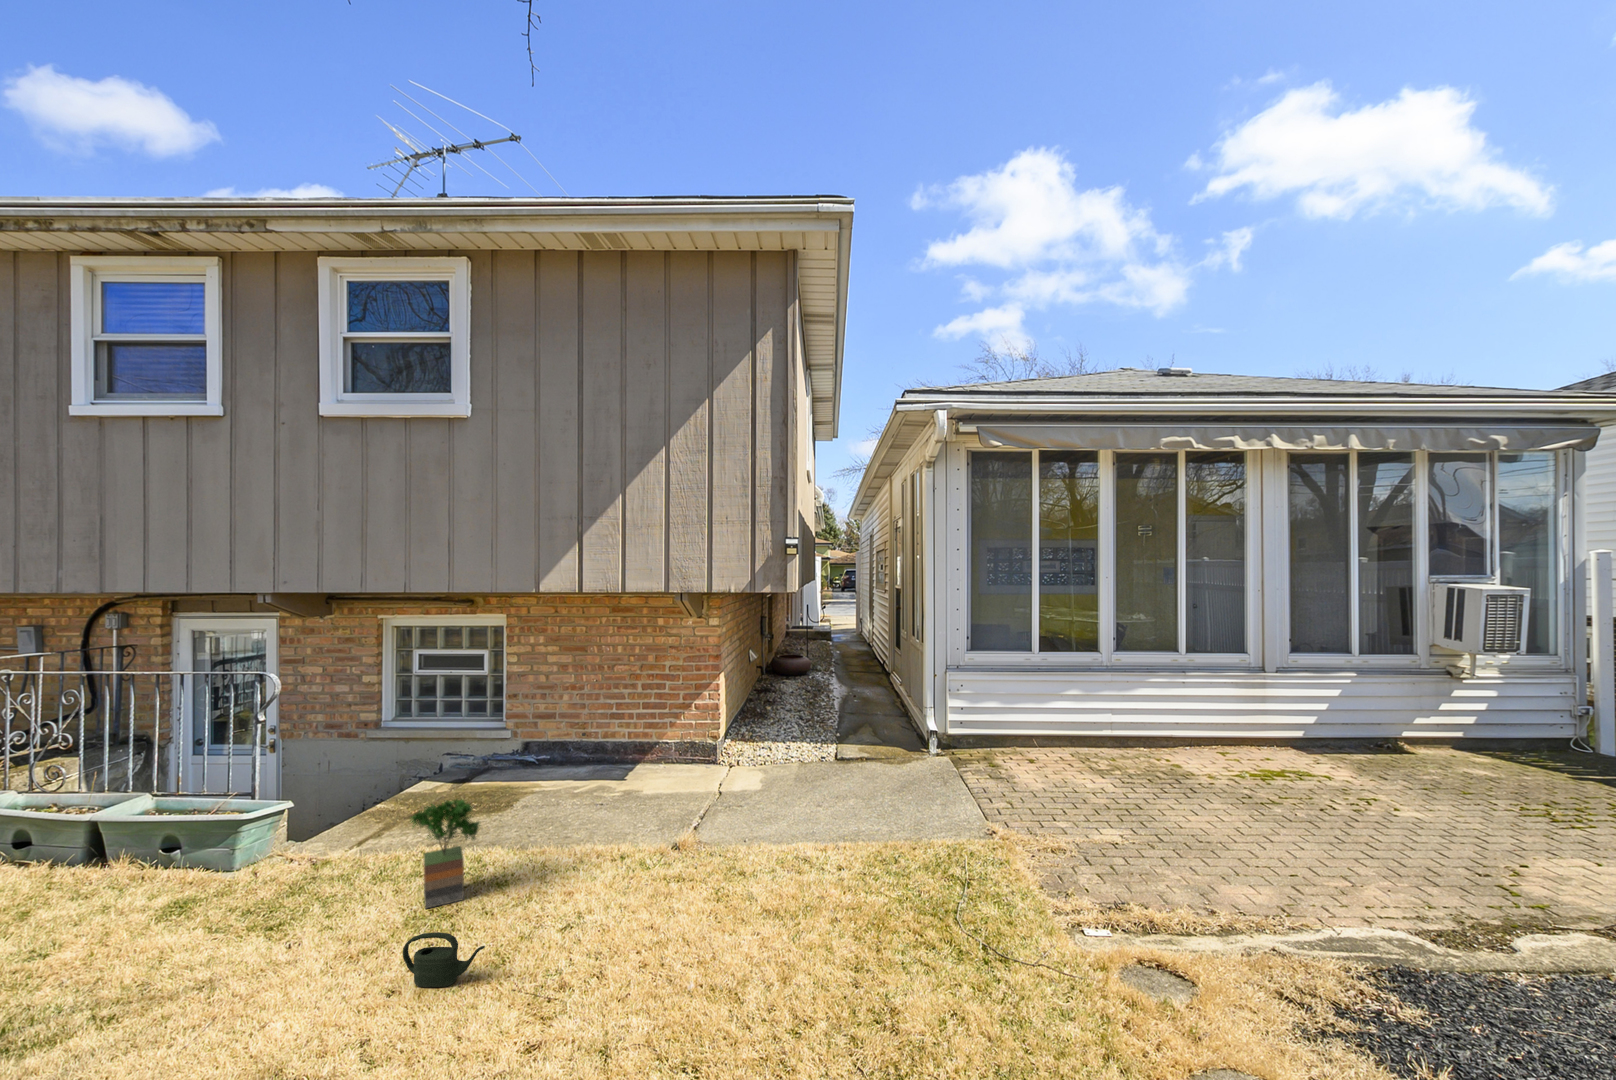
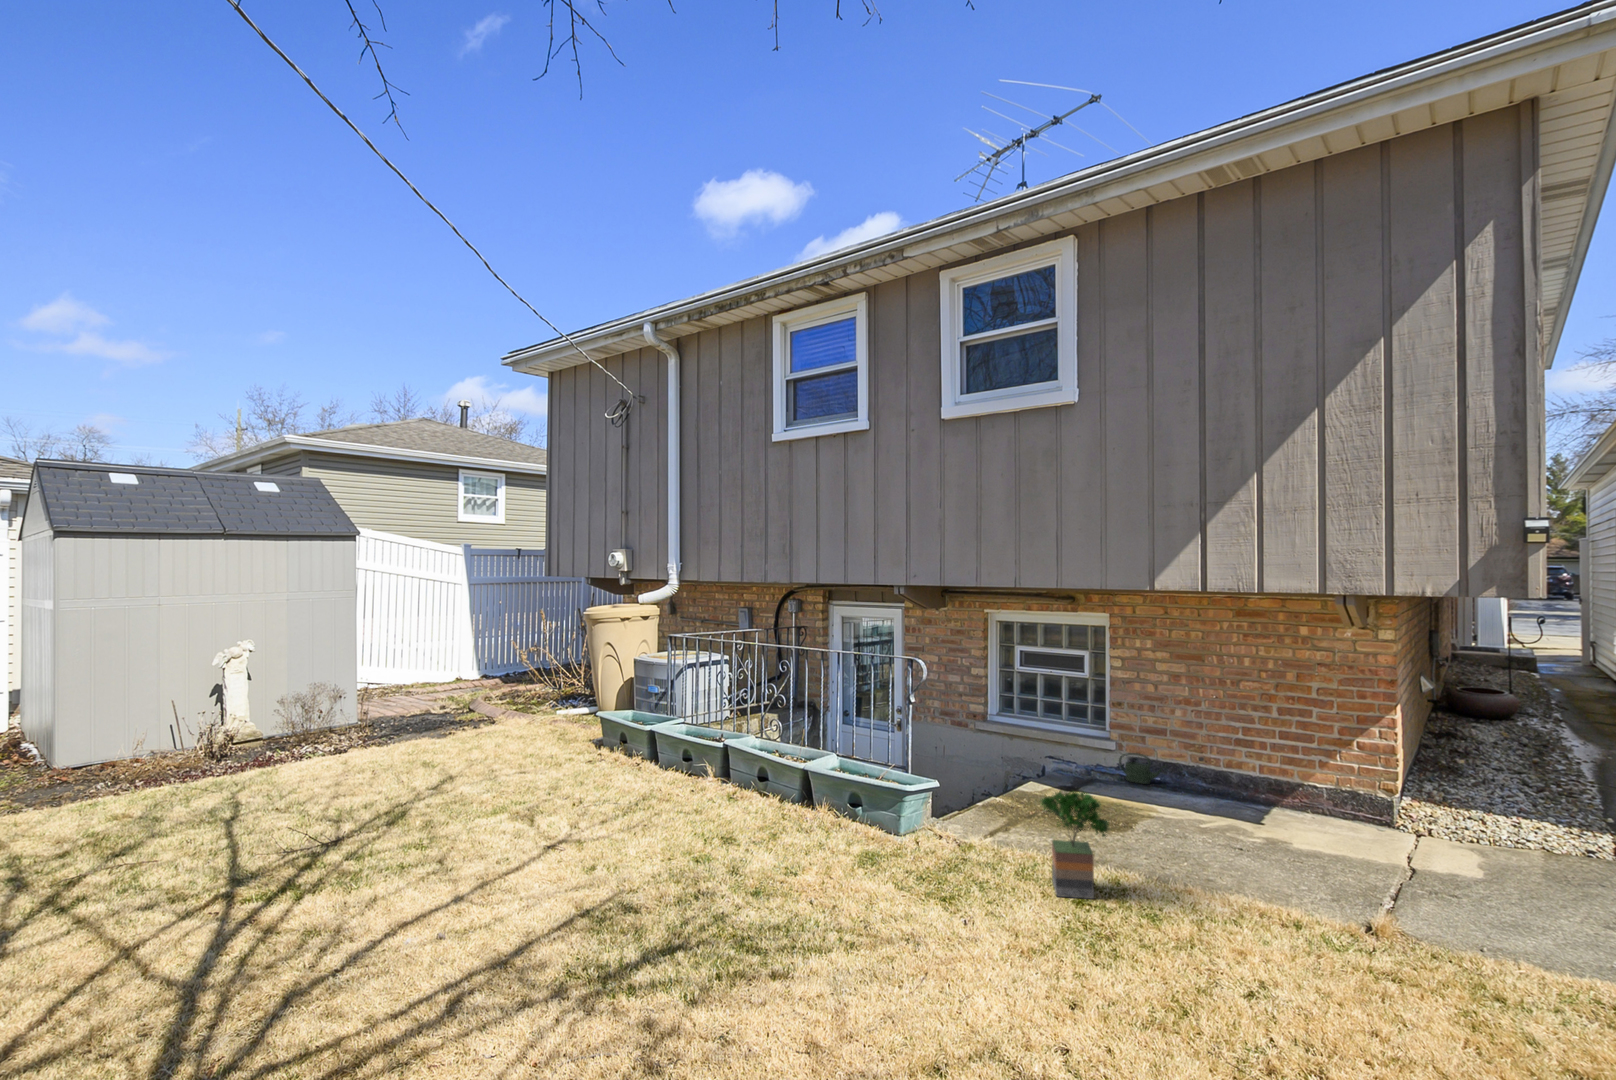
watering can: present [403,932,485,987] -> present [1119,753,1167,784]

